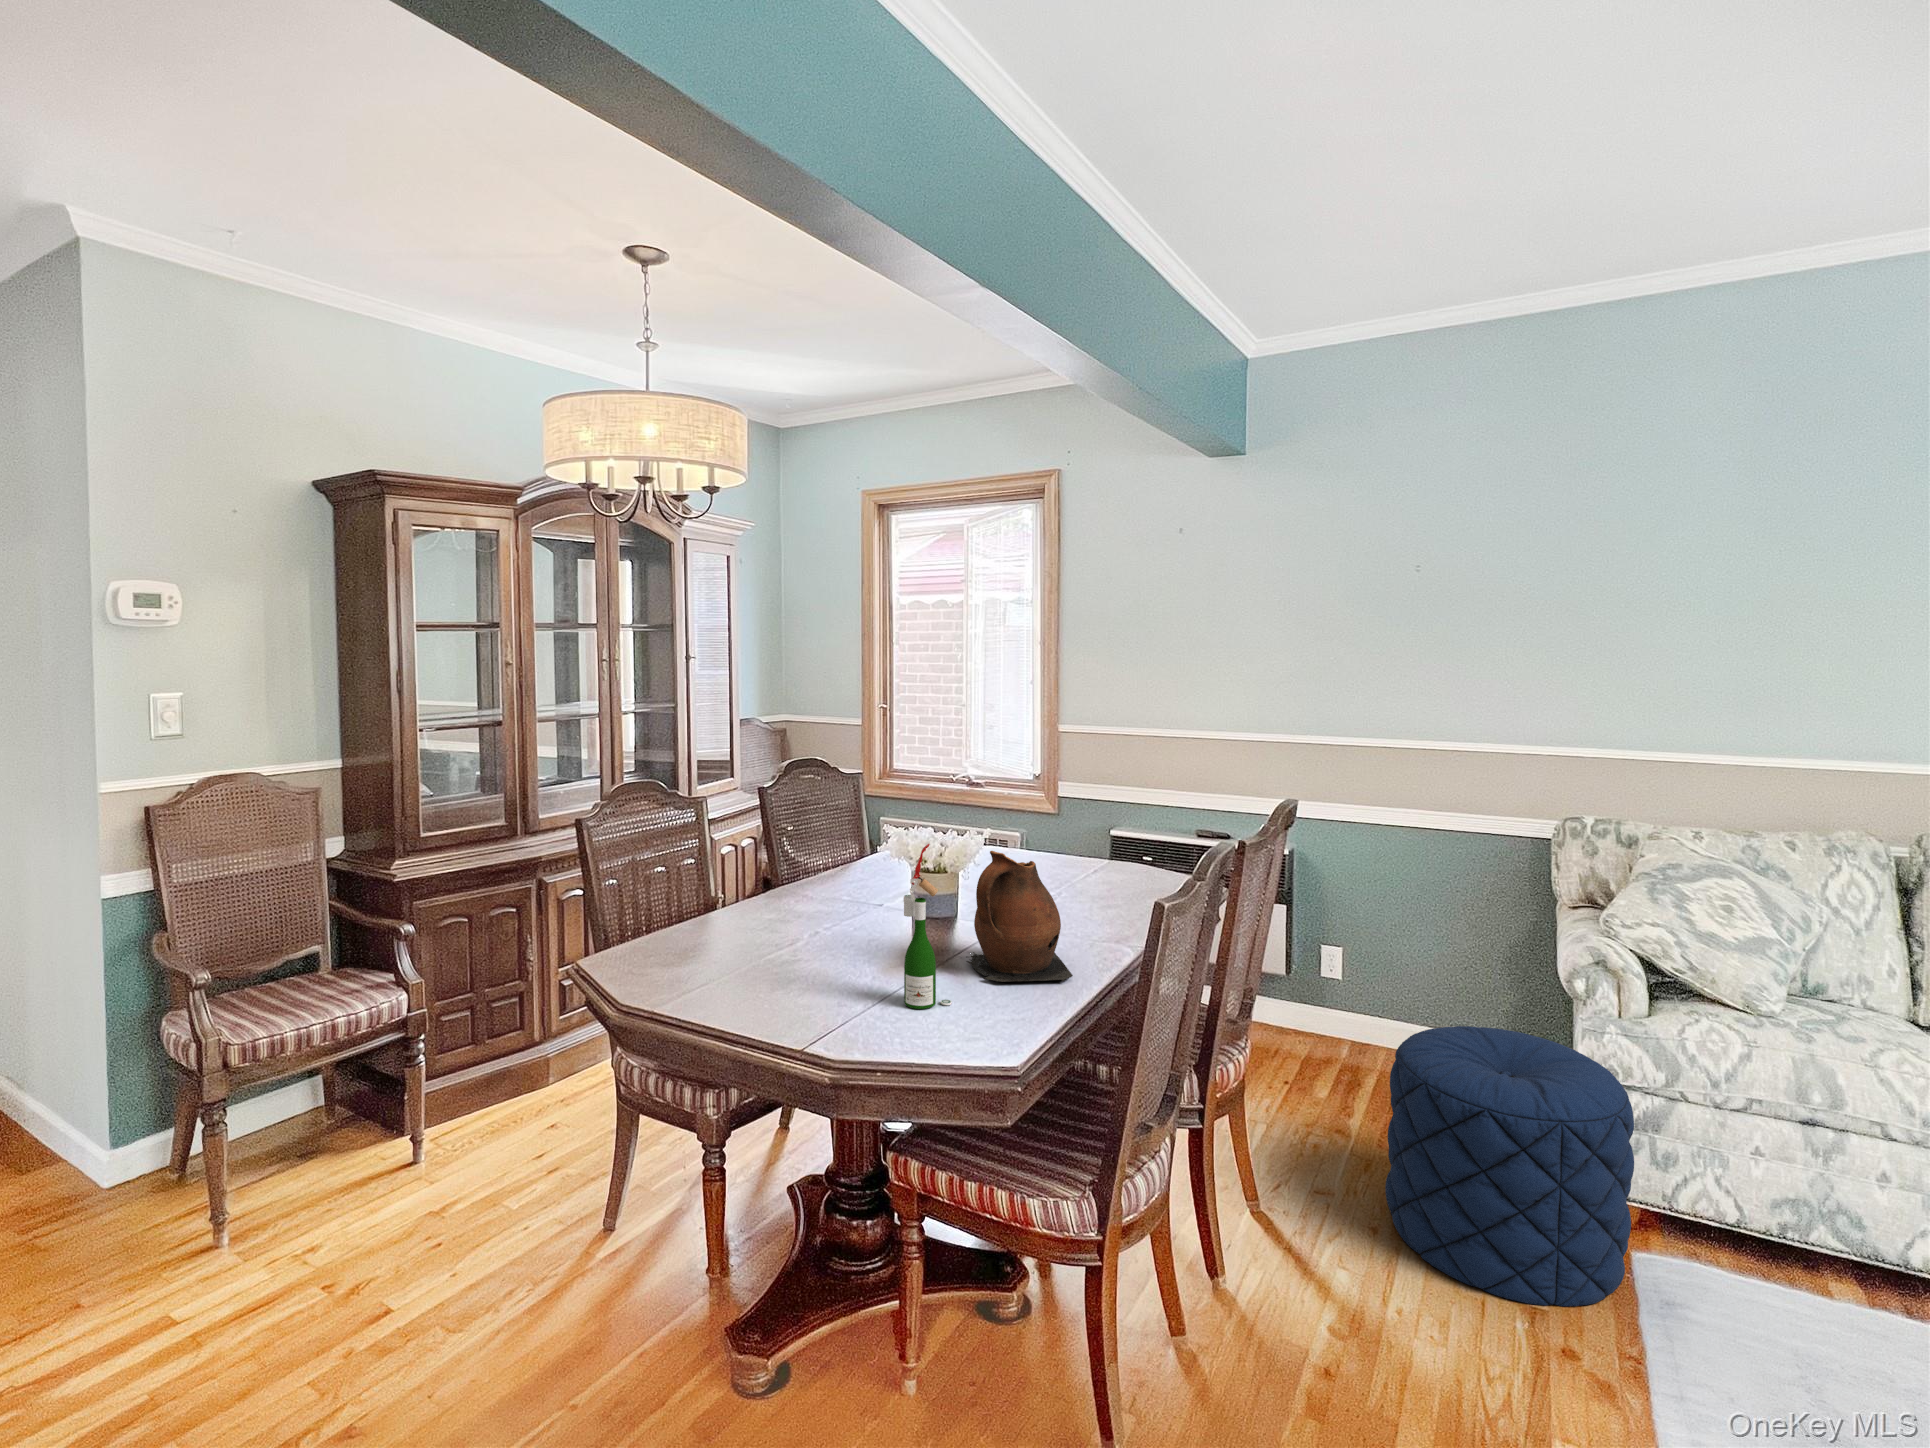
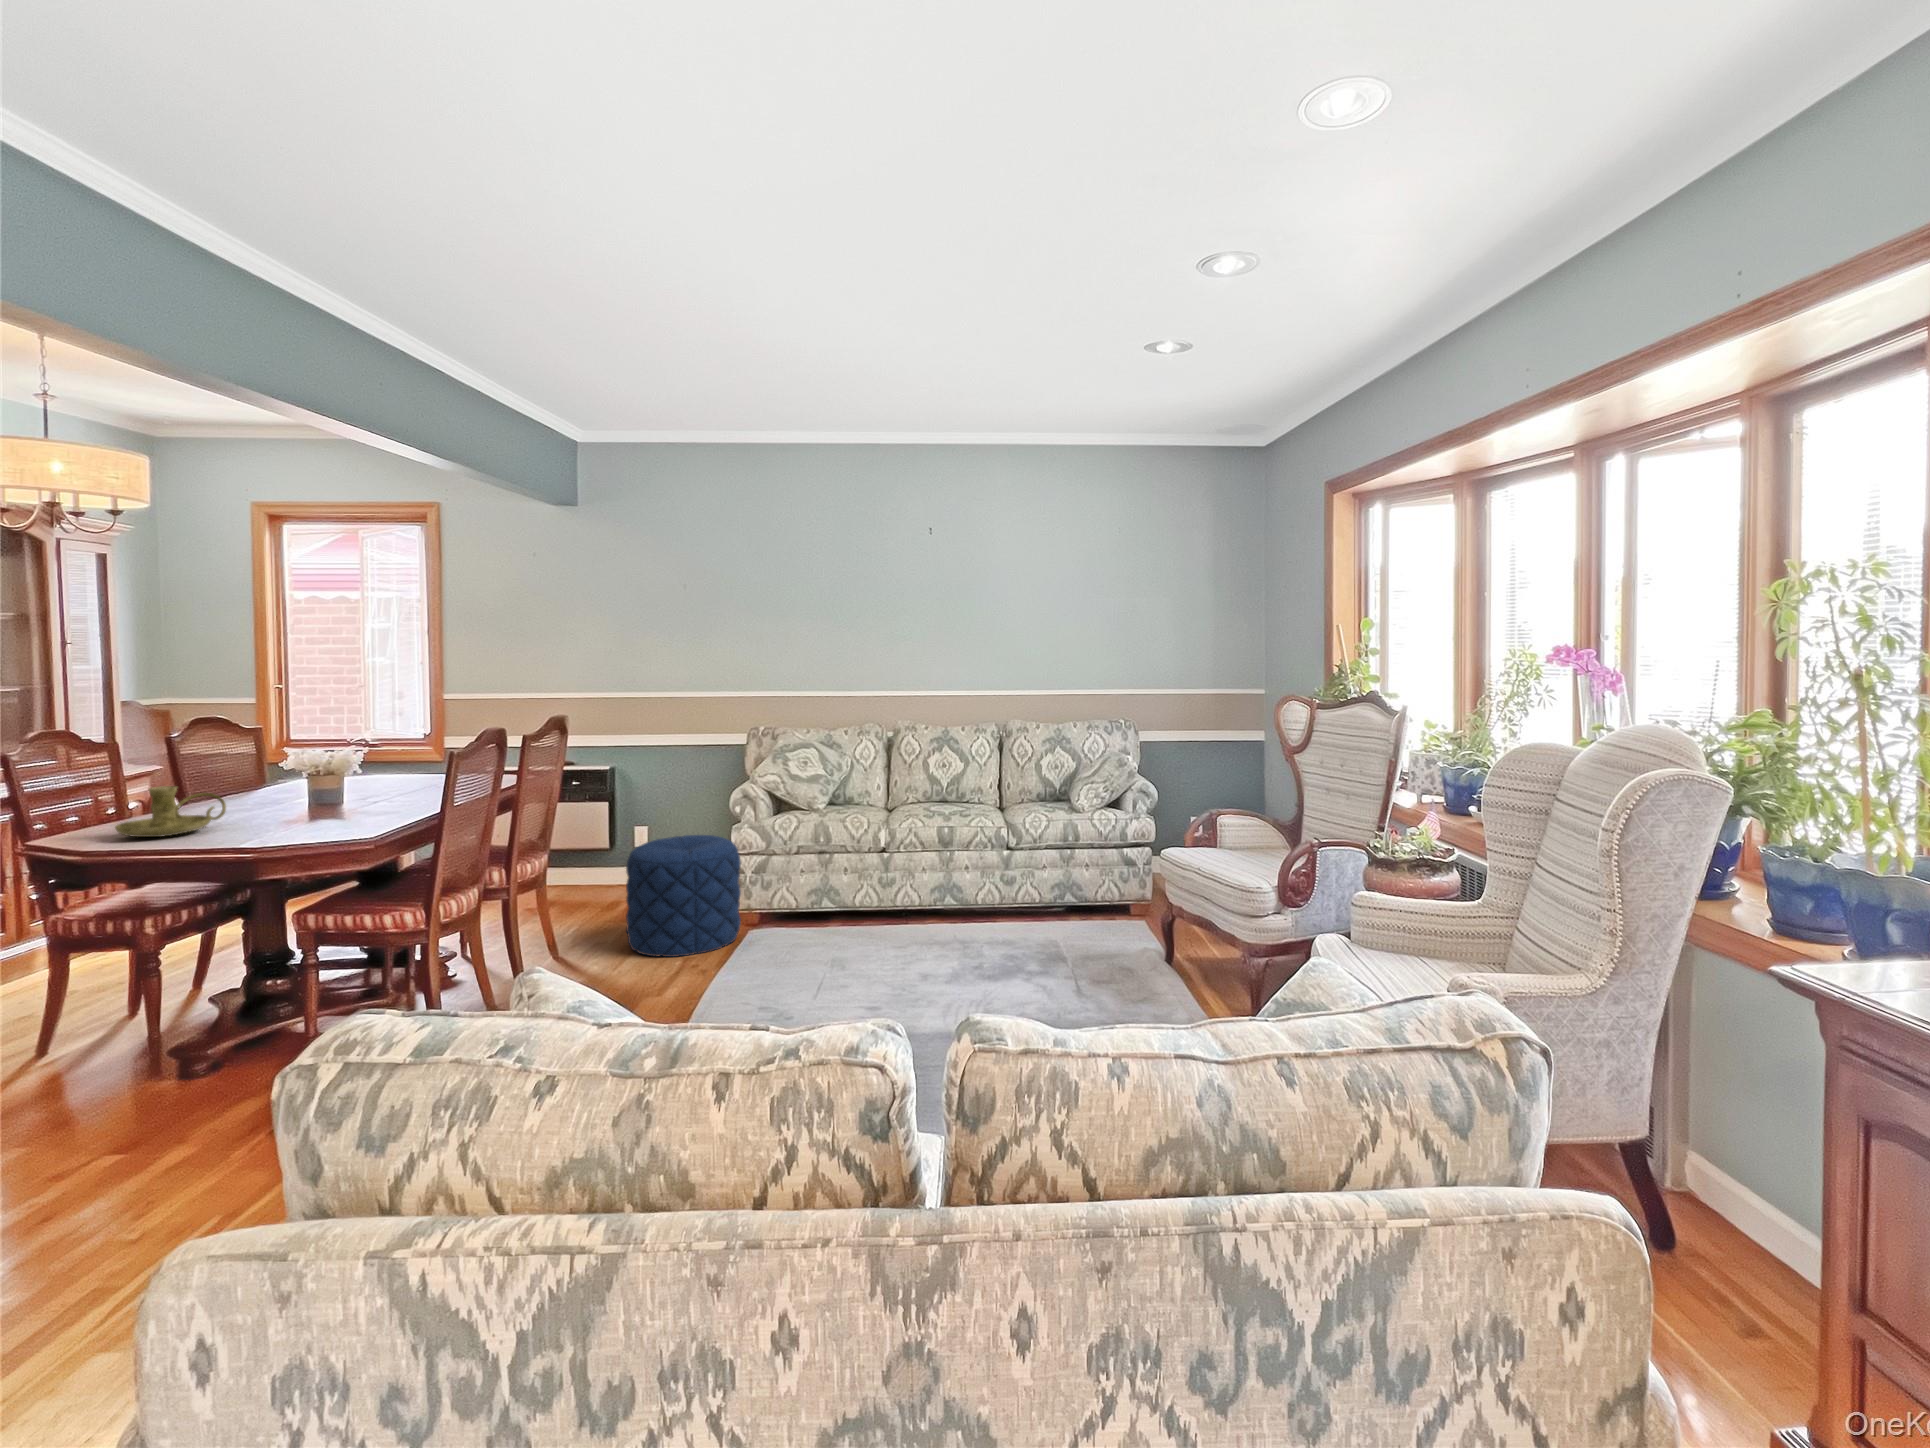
wine bottle: present [904,844,952,1009] -> none [282,736,318,828]
ceramic pitcher: present [966,851,1073,982] -> none [332,745,403,816]
candle holder: none [688,906,827,997] -> present [115,786,226,837]

